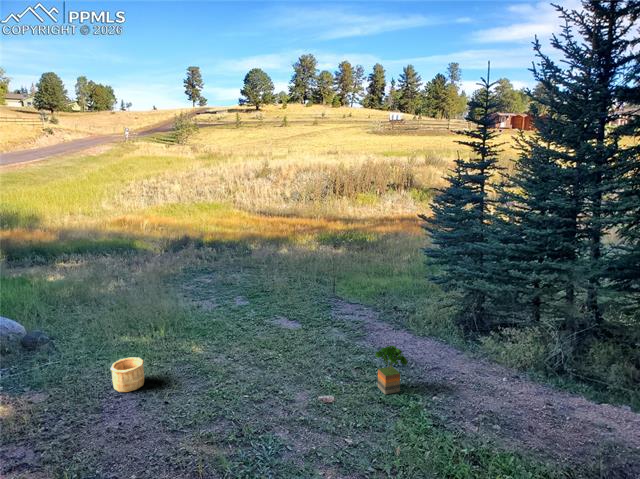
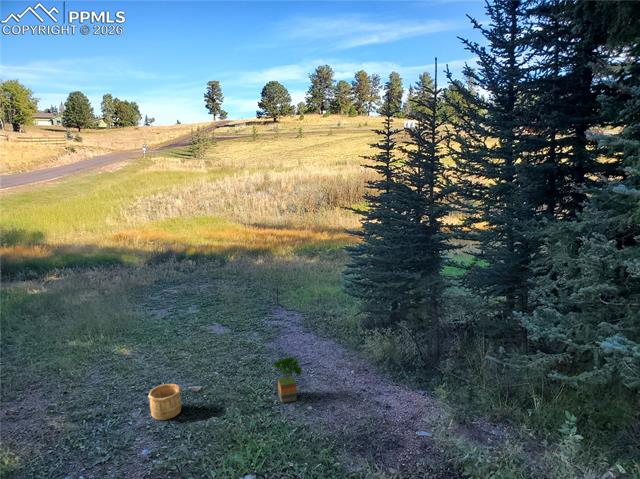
wooden bucket: present [111,357,144,392] -> present [148,384,181,420]

